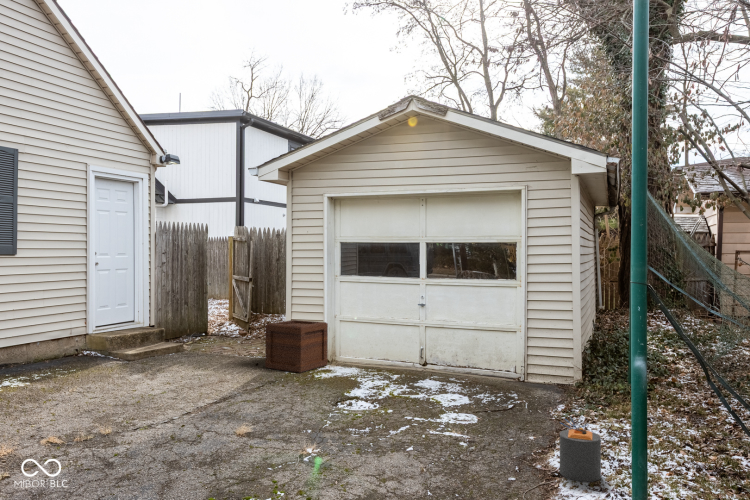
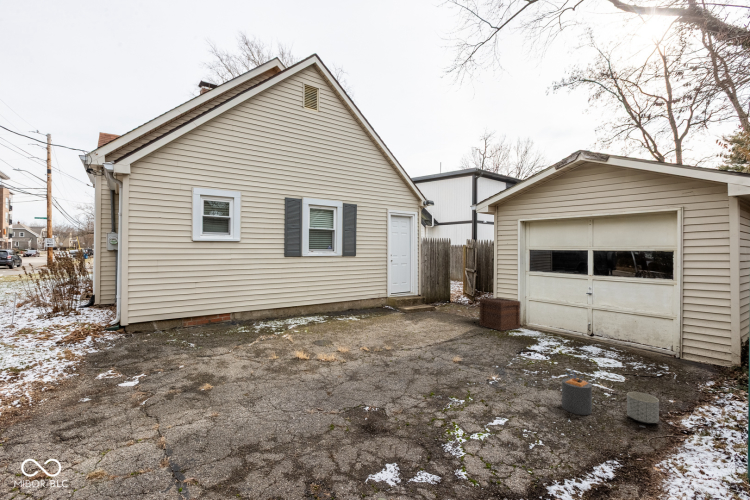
trash can: present [560,417,601,482] -> present [562,371,592,415]
planter: none [495,433,531,474] -> present [627,392,659,423]

